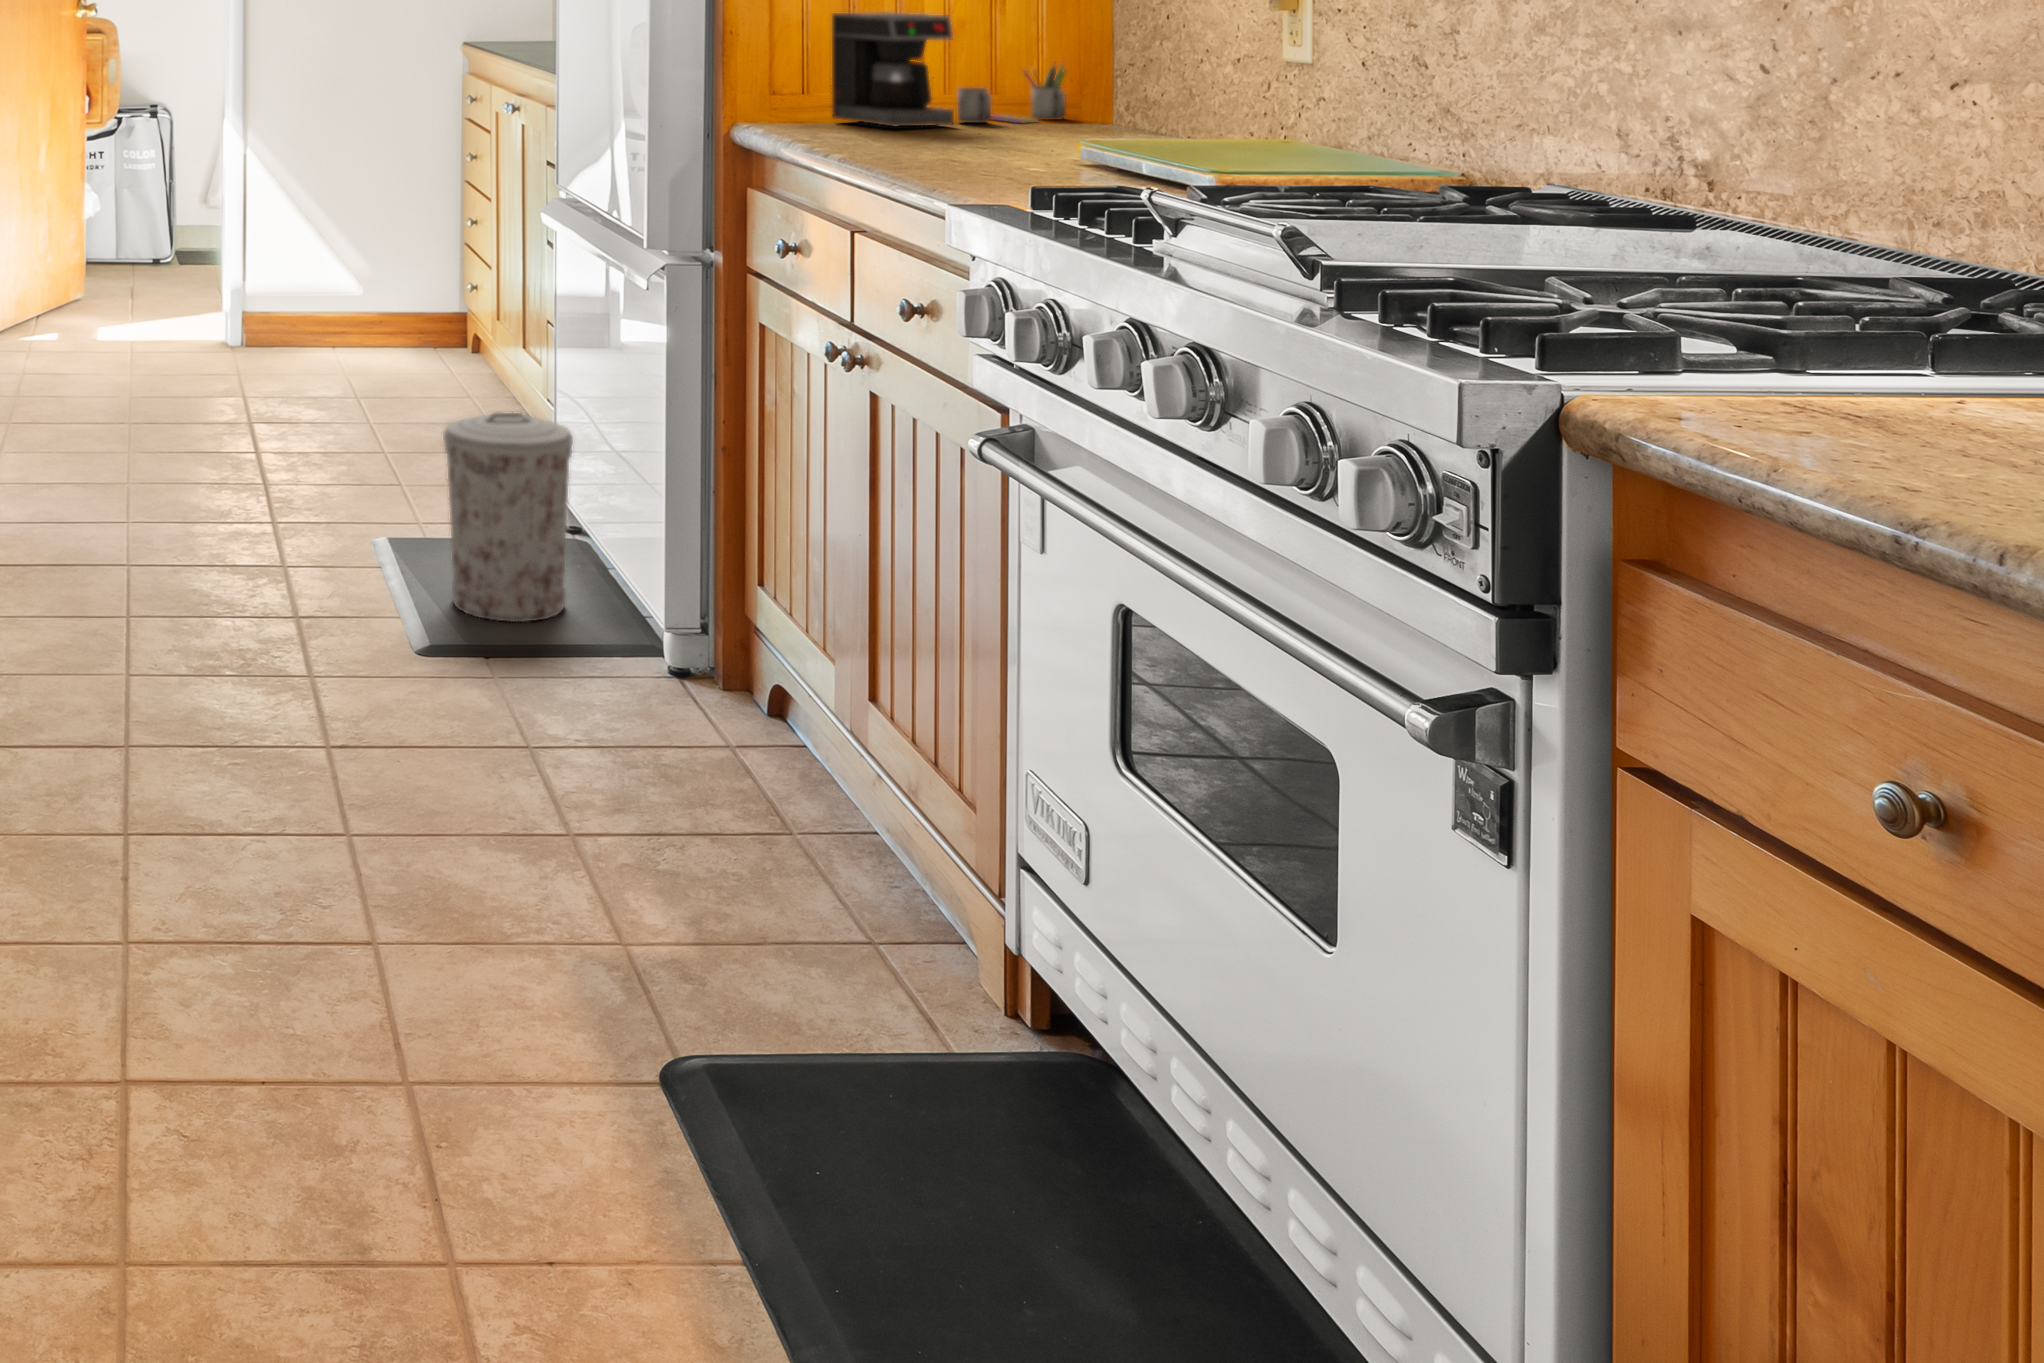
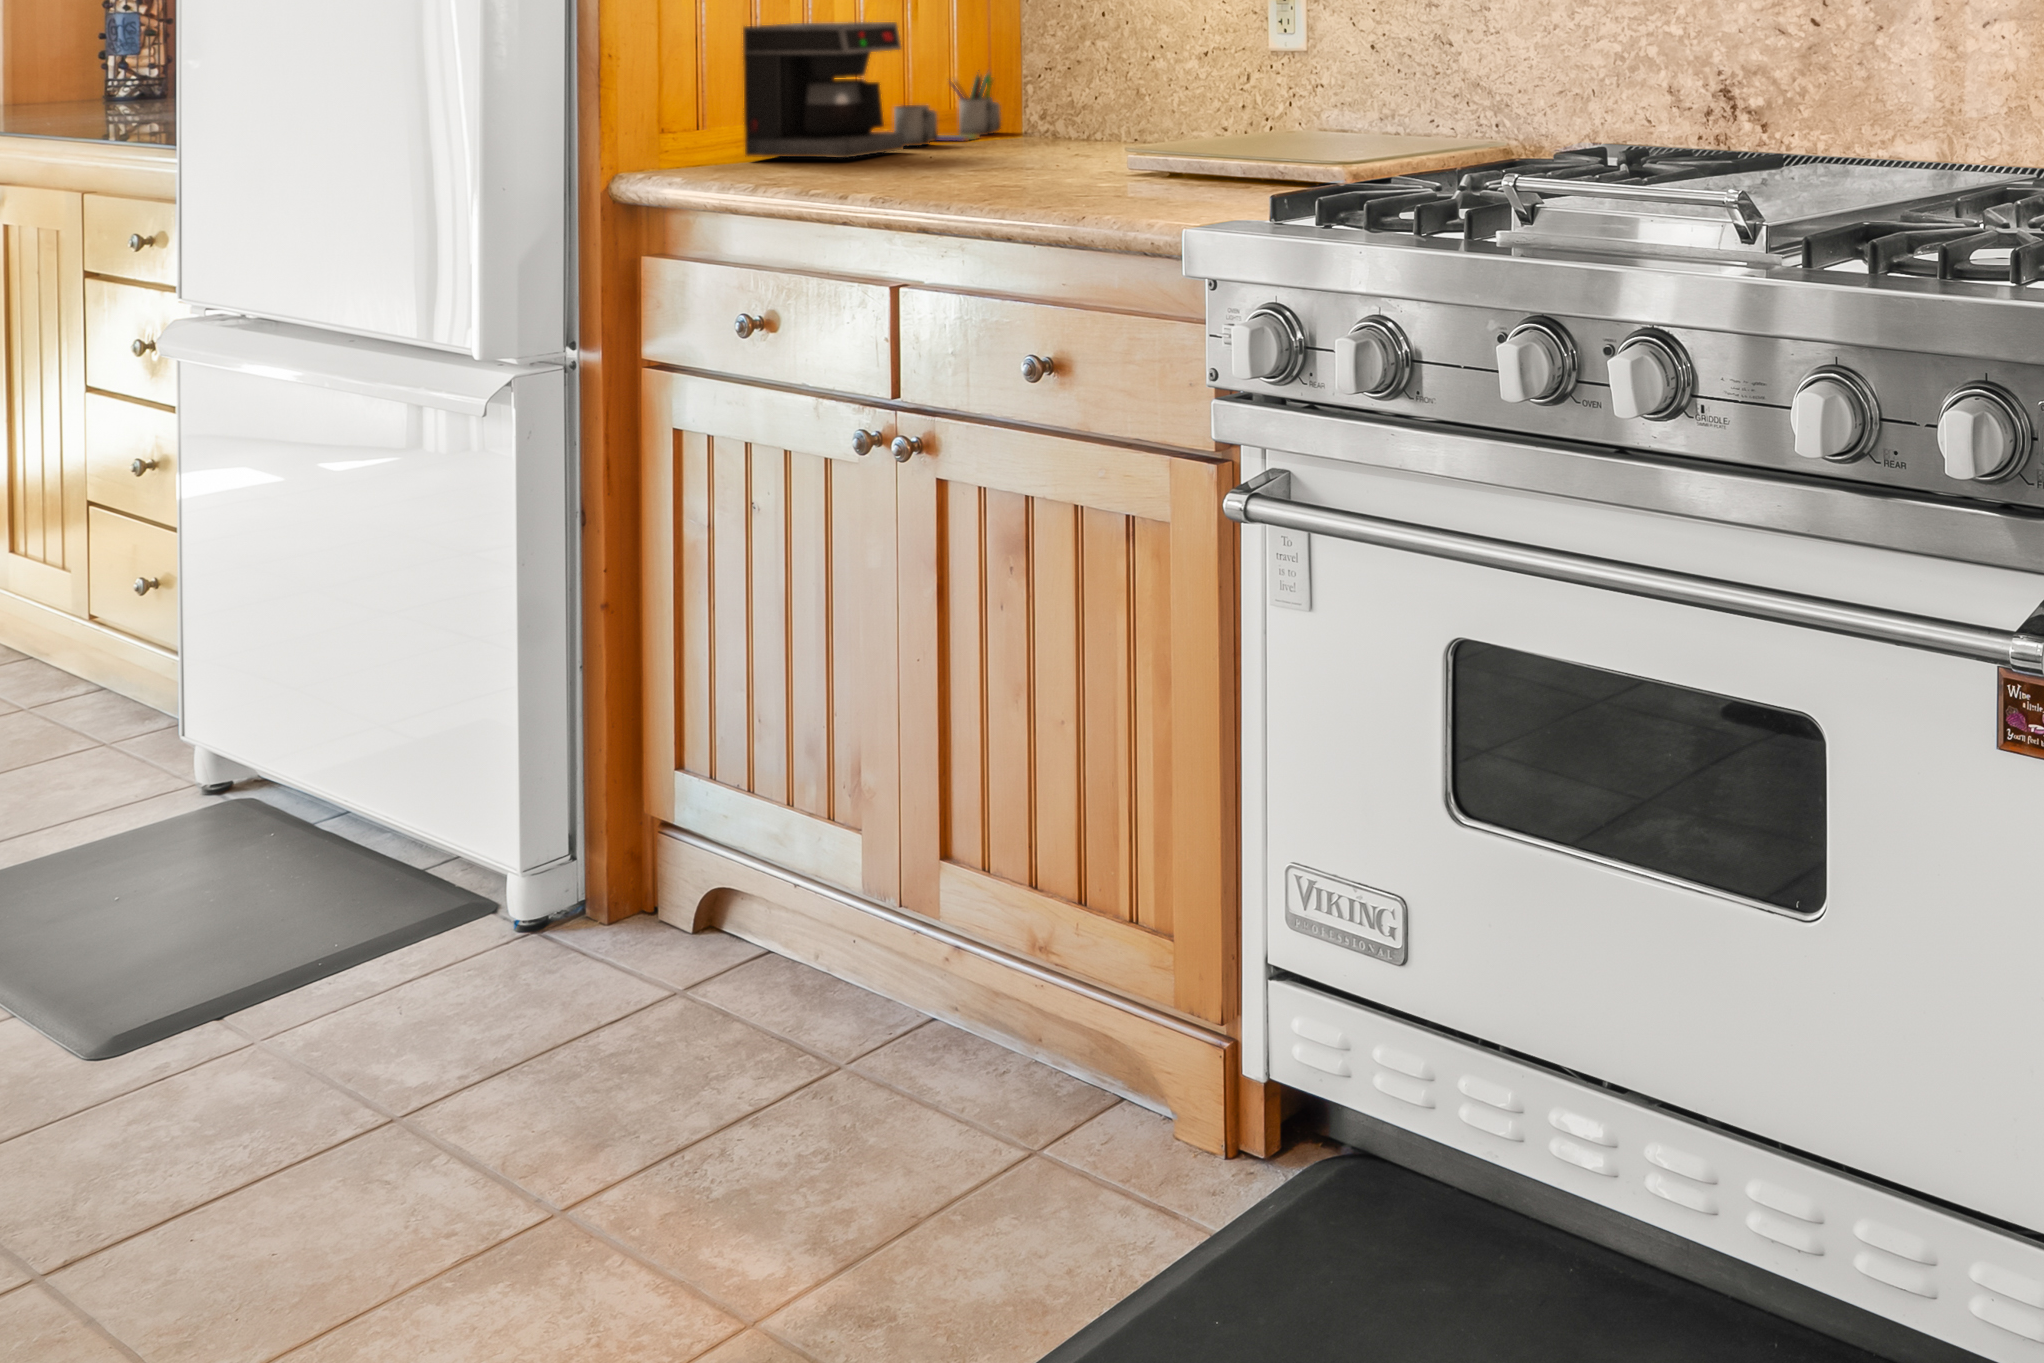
trash can: present [443,413,573,622] -> none [86,630,313,948]

